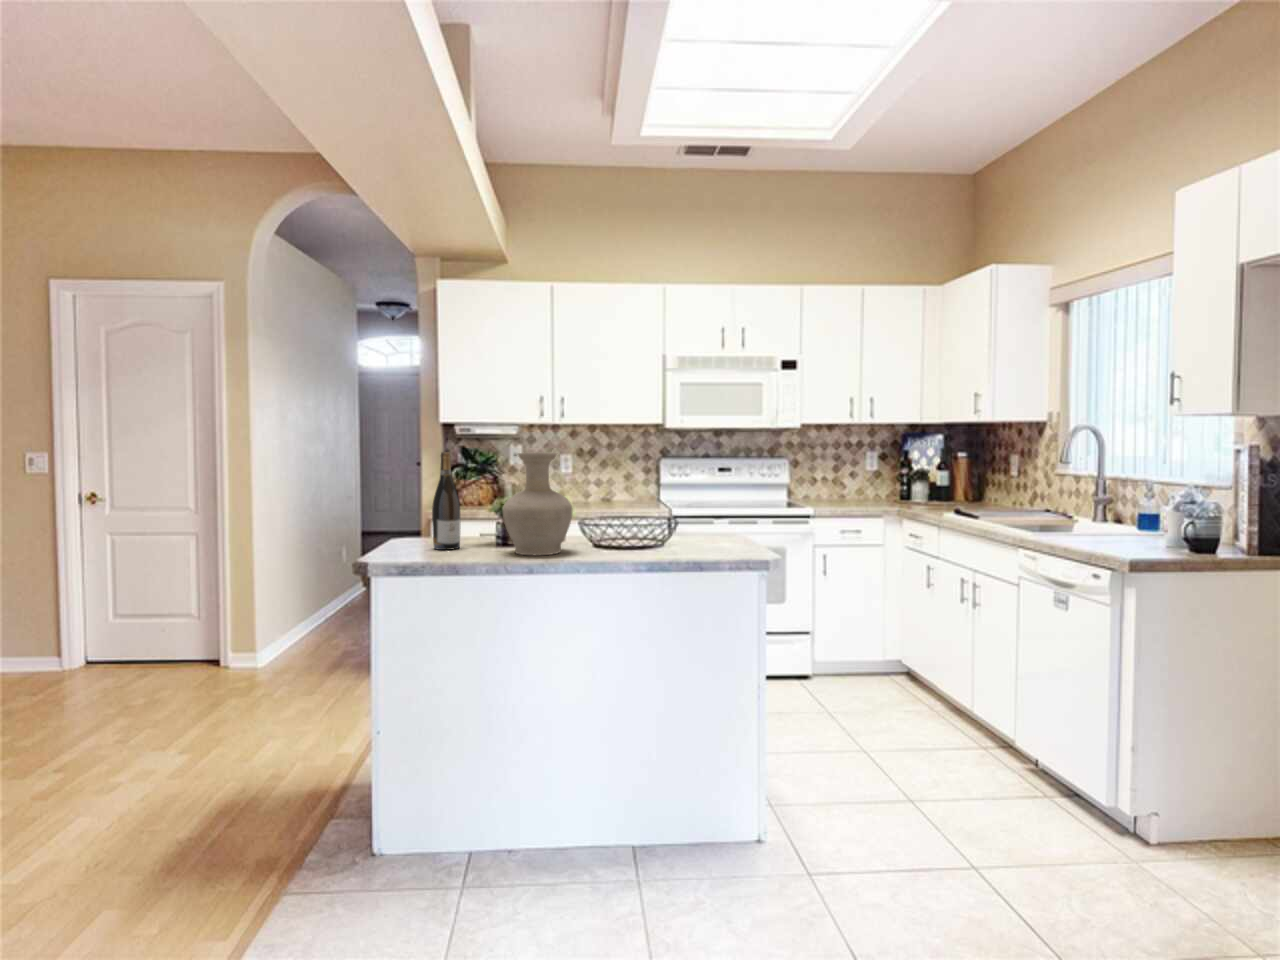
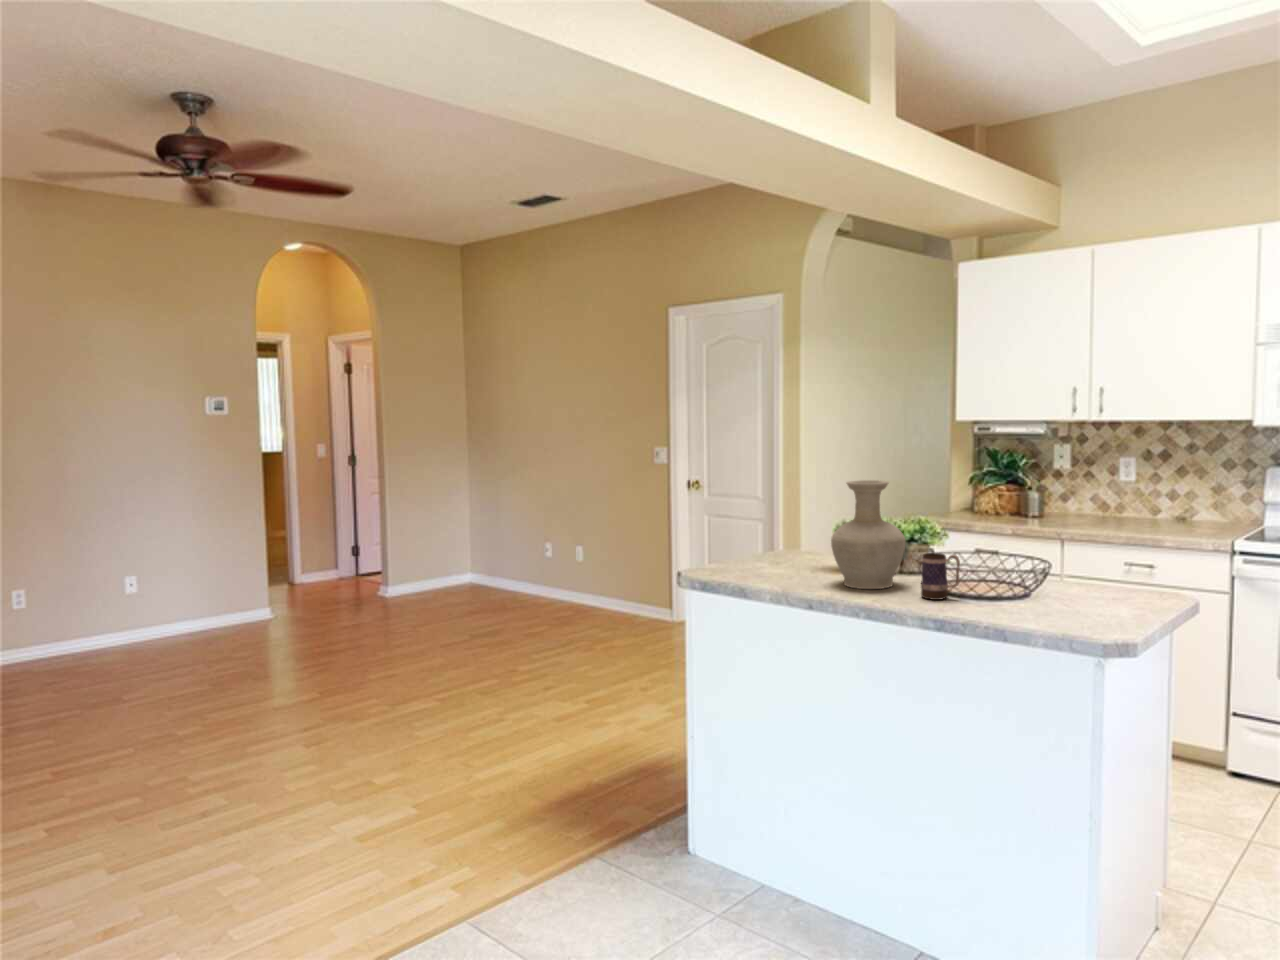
wine bottle: present [432,452,461,550] -> none [792,475,819,571]
mug: none [603,513,635,555] -> present [921,553,960,600]

